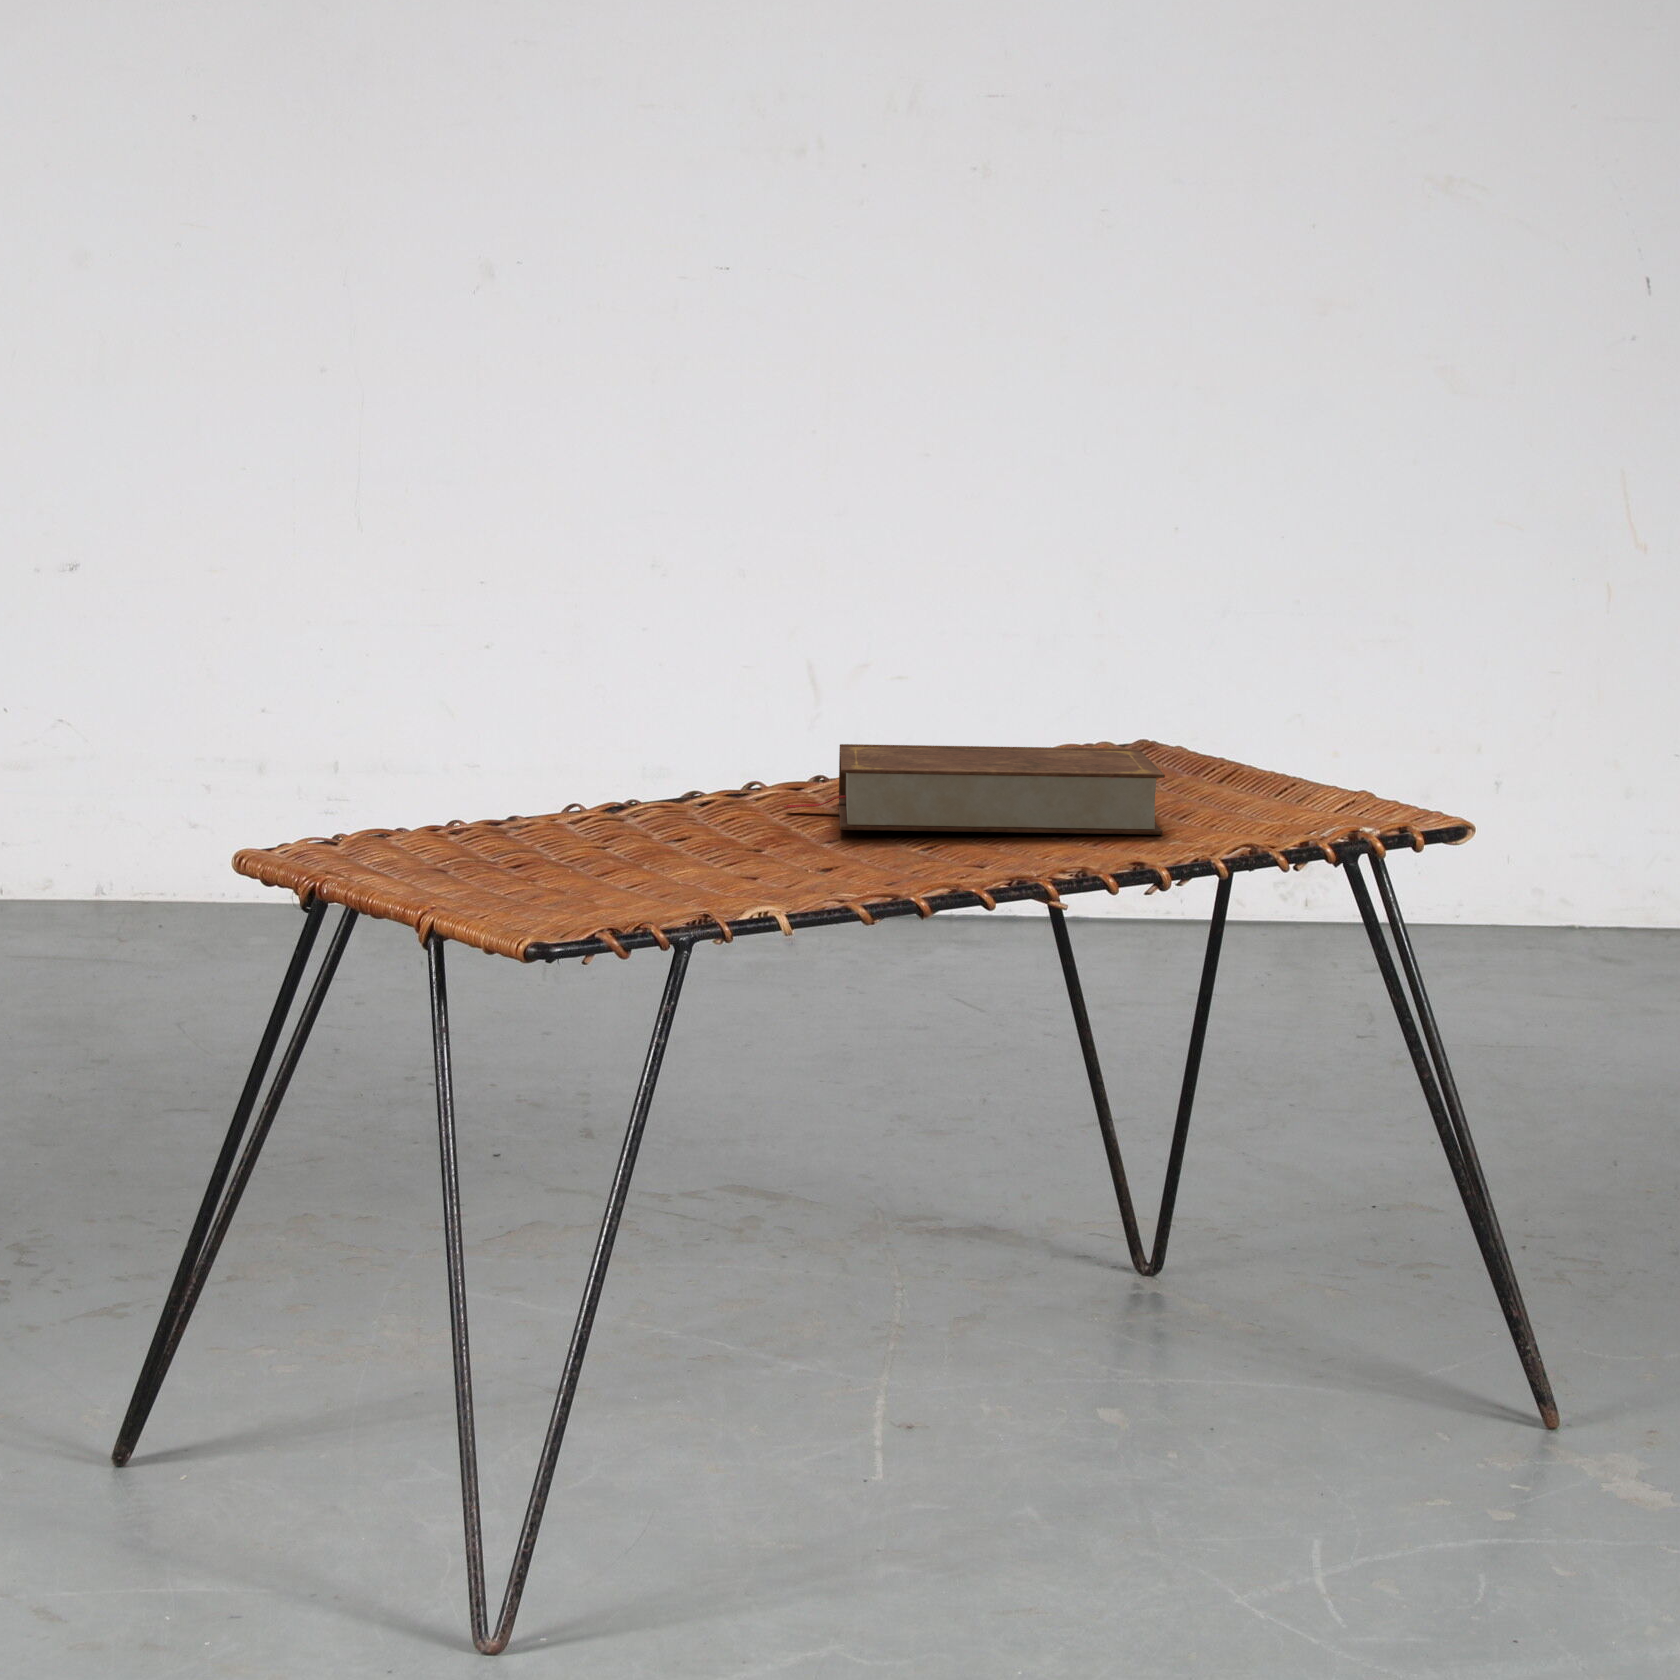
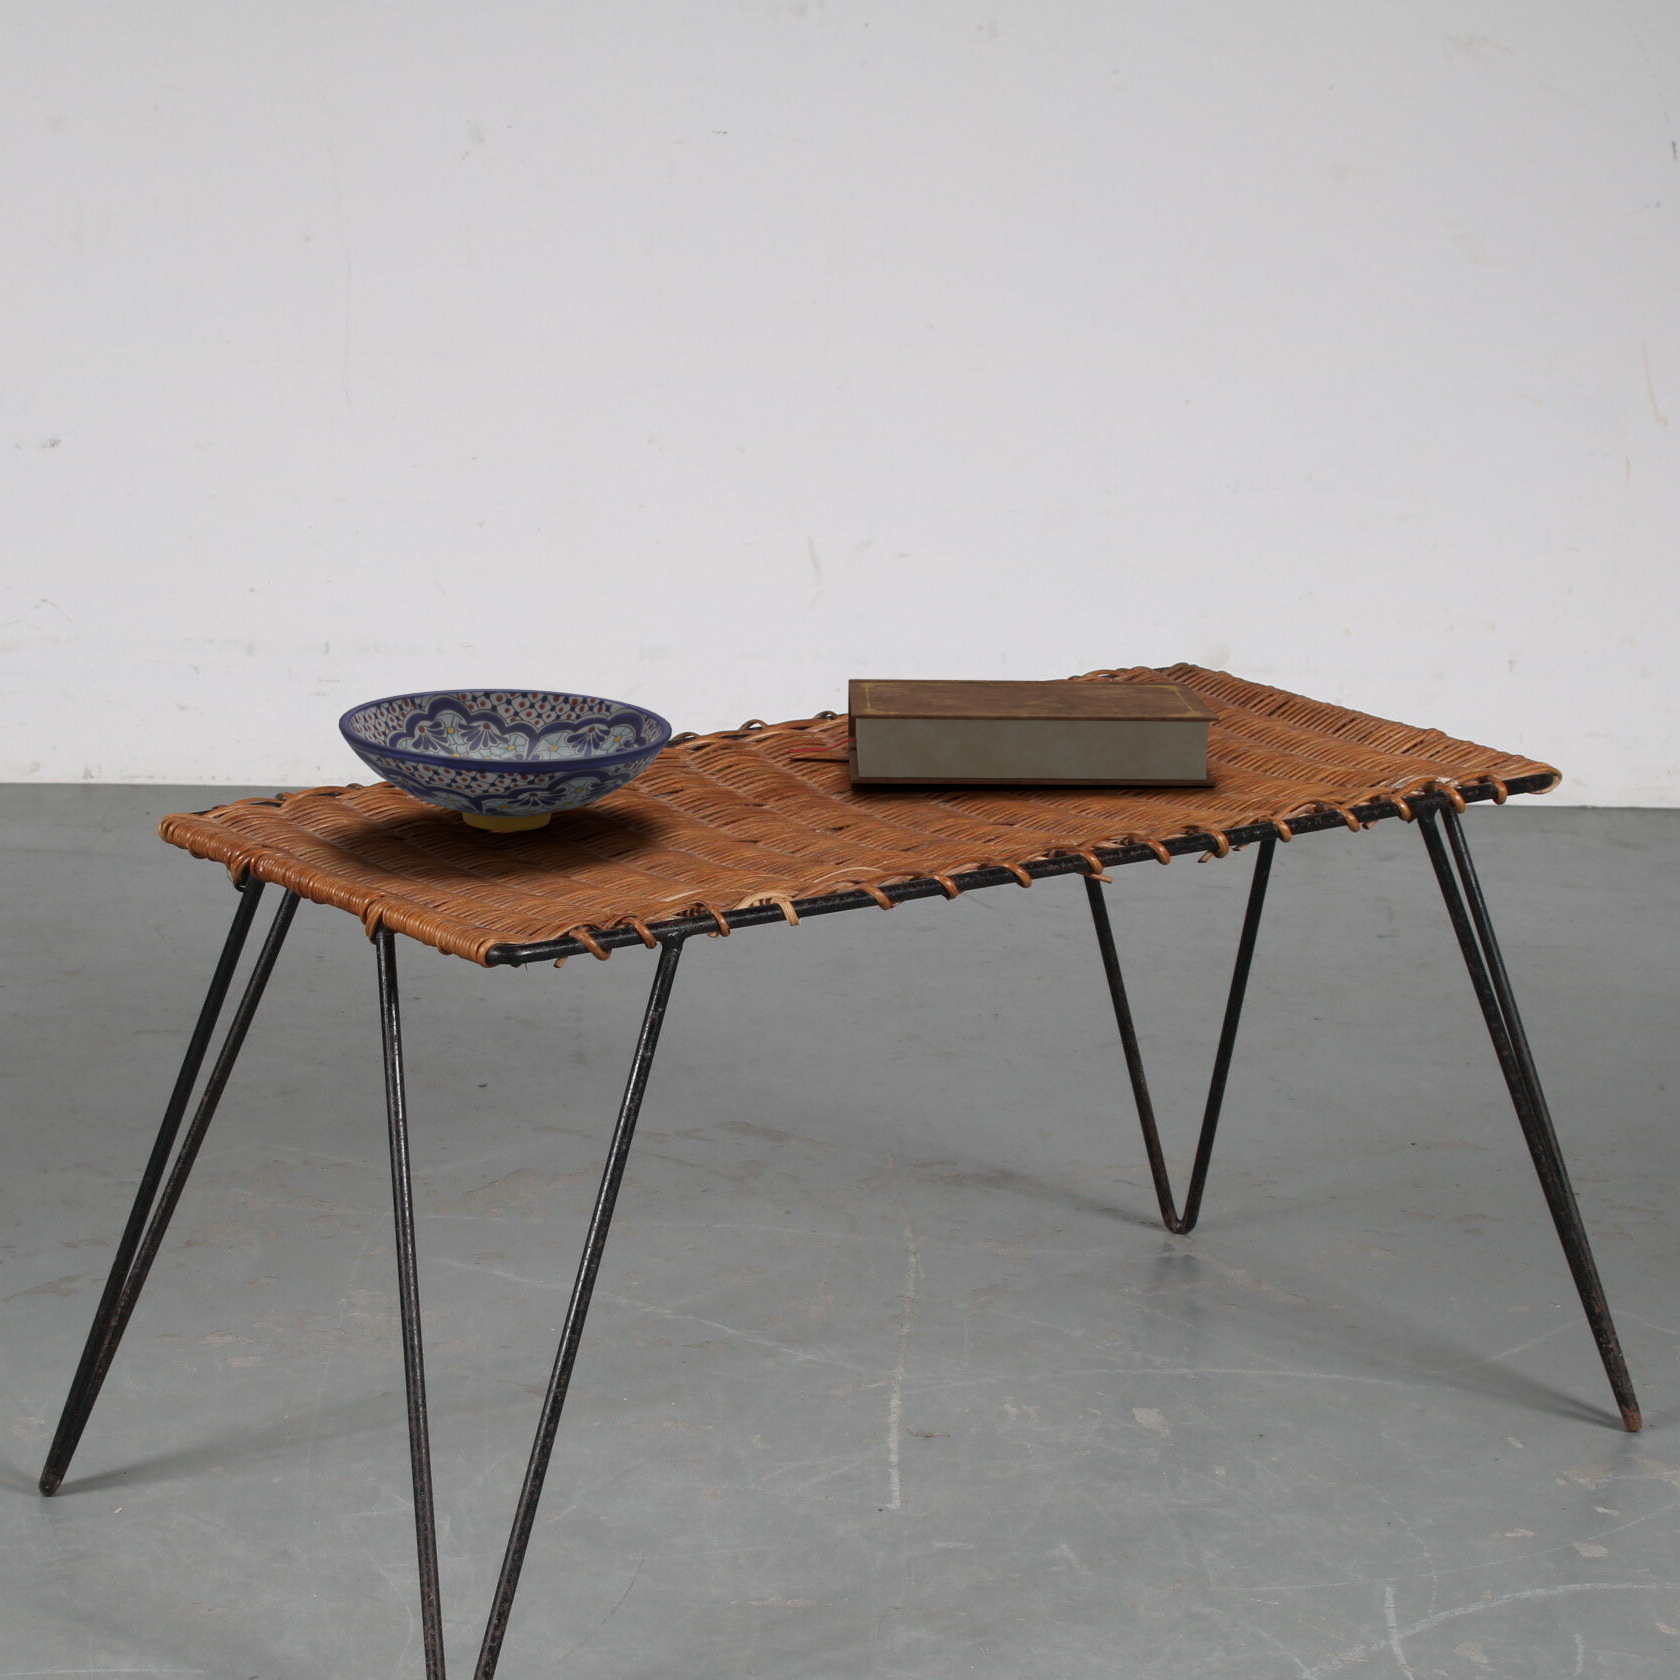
bowl: none [396,745,684,864] -> present [339,689,672,831]

